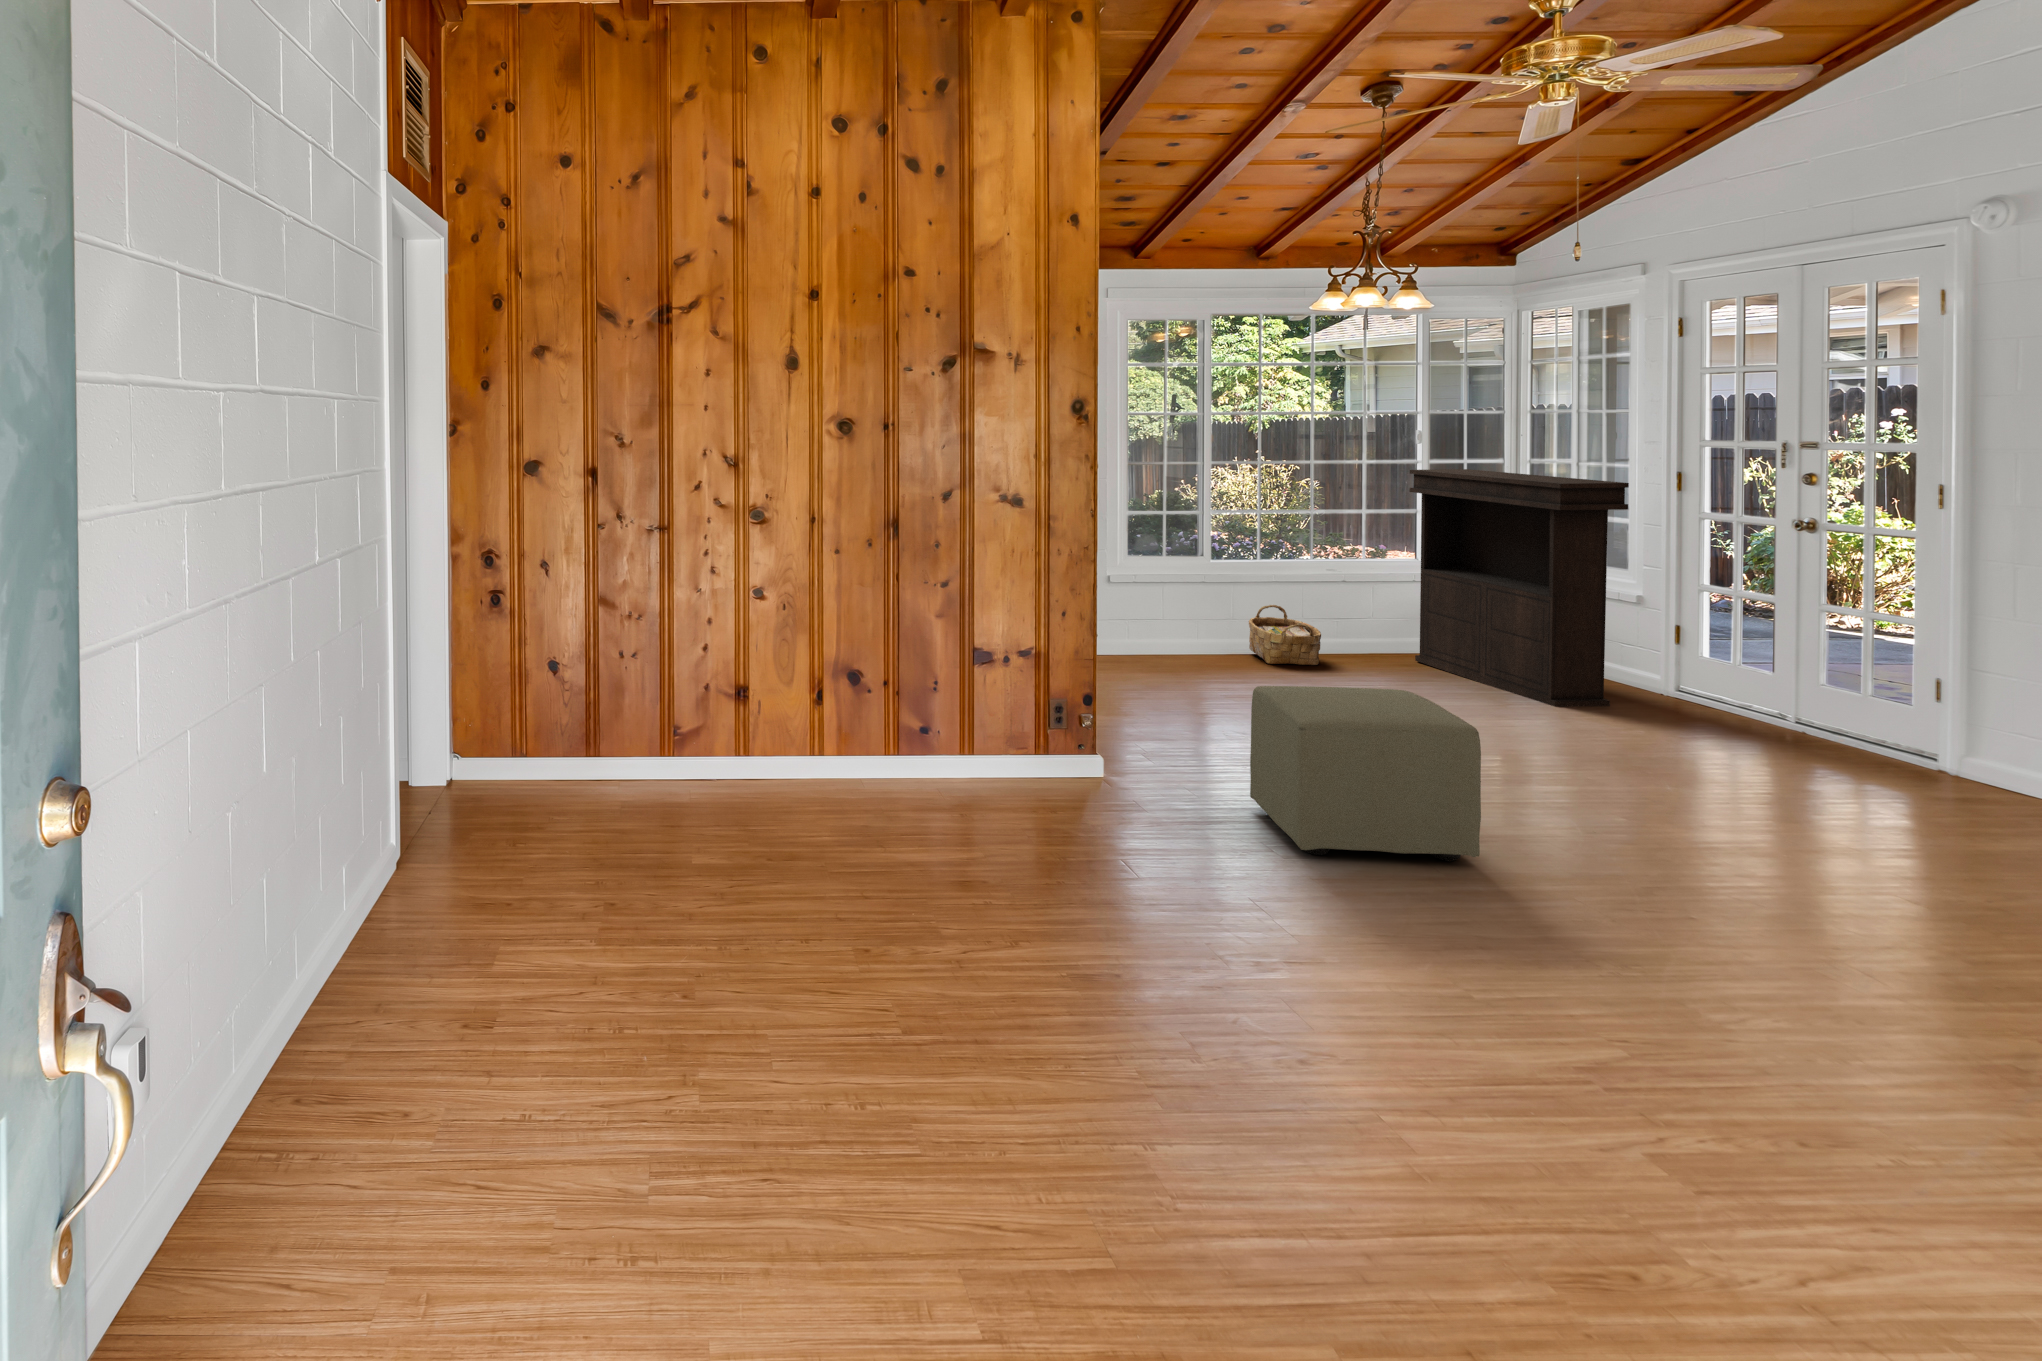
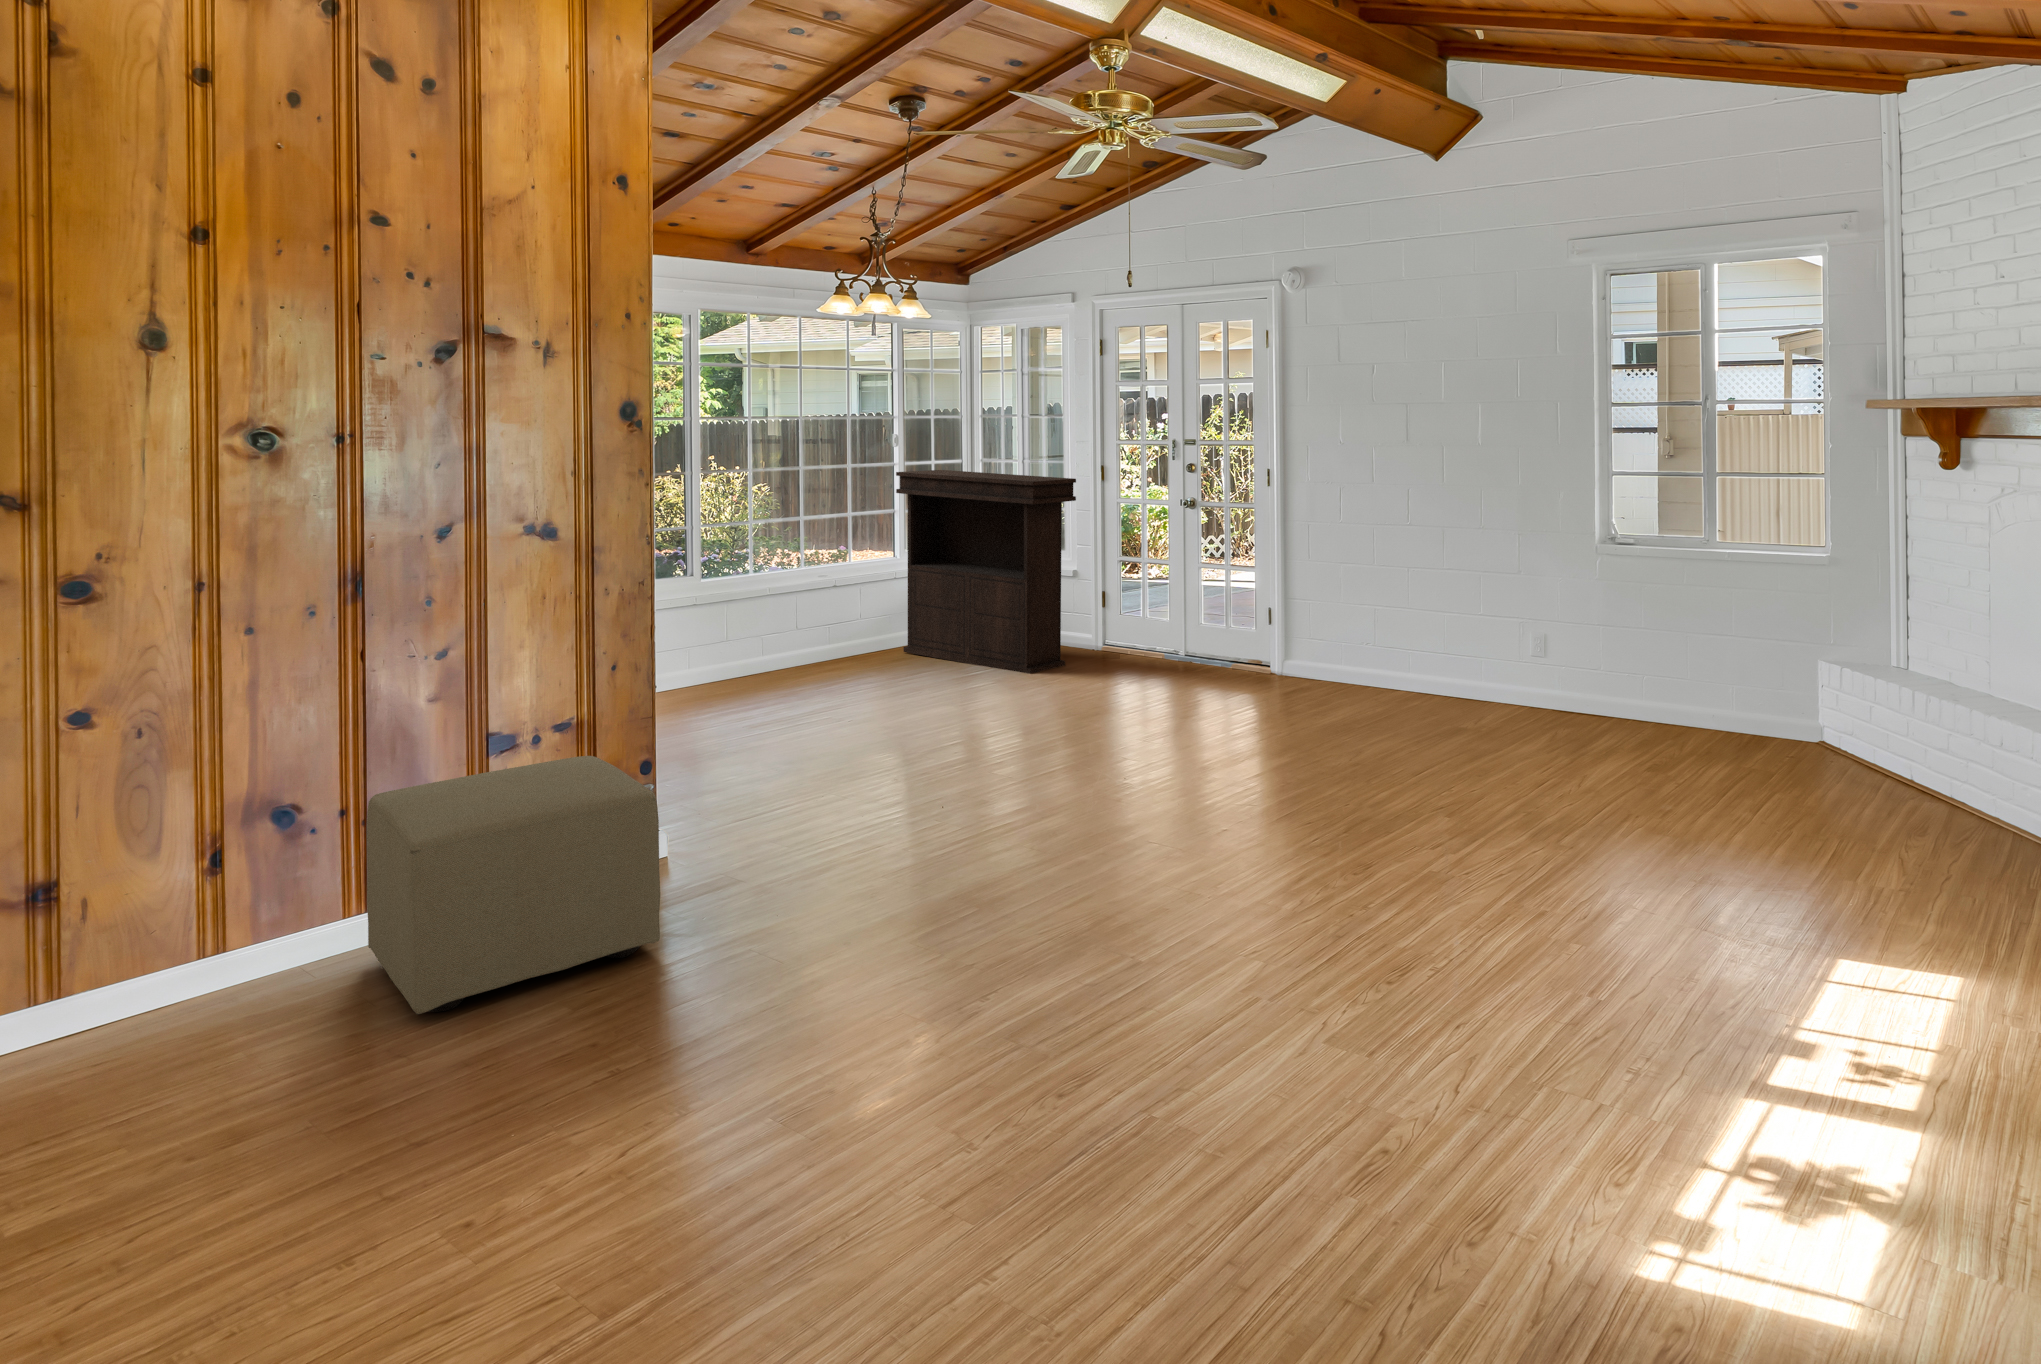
woven basket: present [1249,605,1321,665] -> none [748,617,824,680]
ottoman: present [1250,686,1481,861] -> present [367,756,660,1014]

